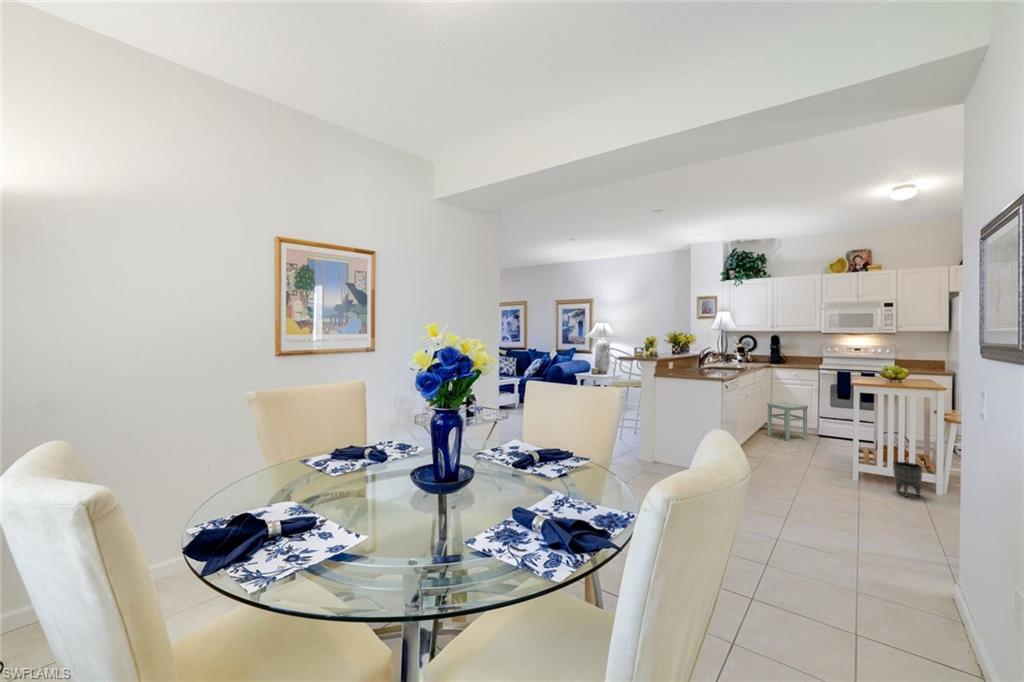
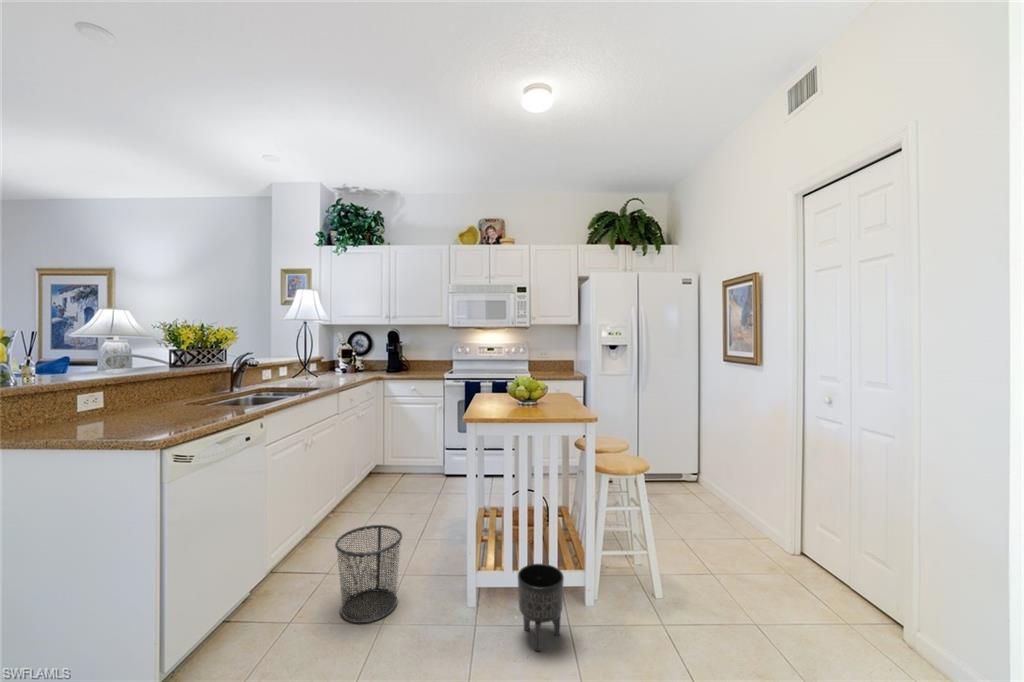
stool: present [767,402,808,441] -> none [369,432,426,501]
waste bin: none [785,437,820,475] -> present [335,525,402,623]

